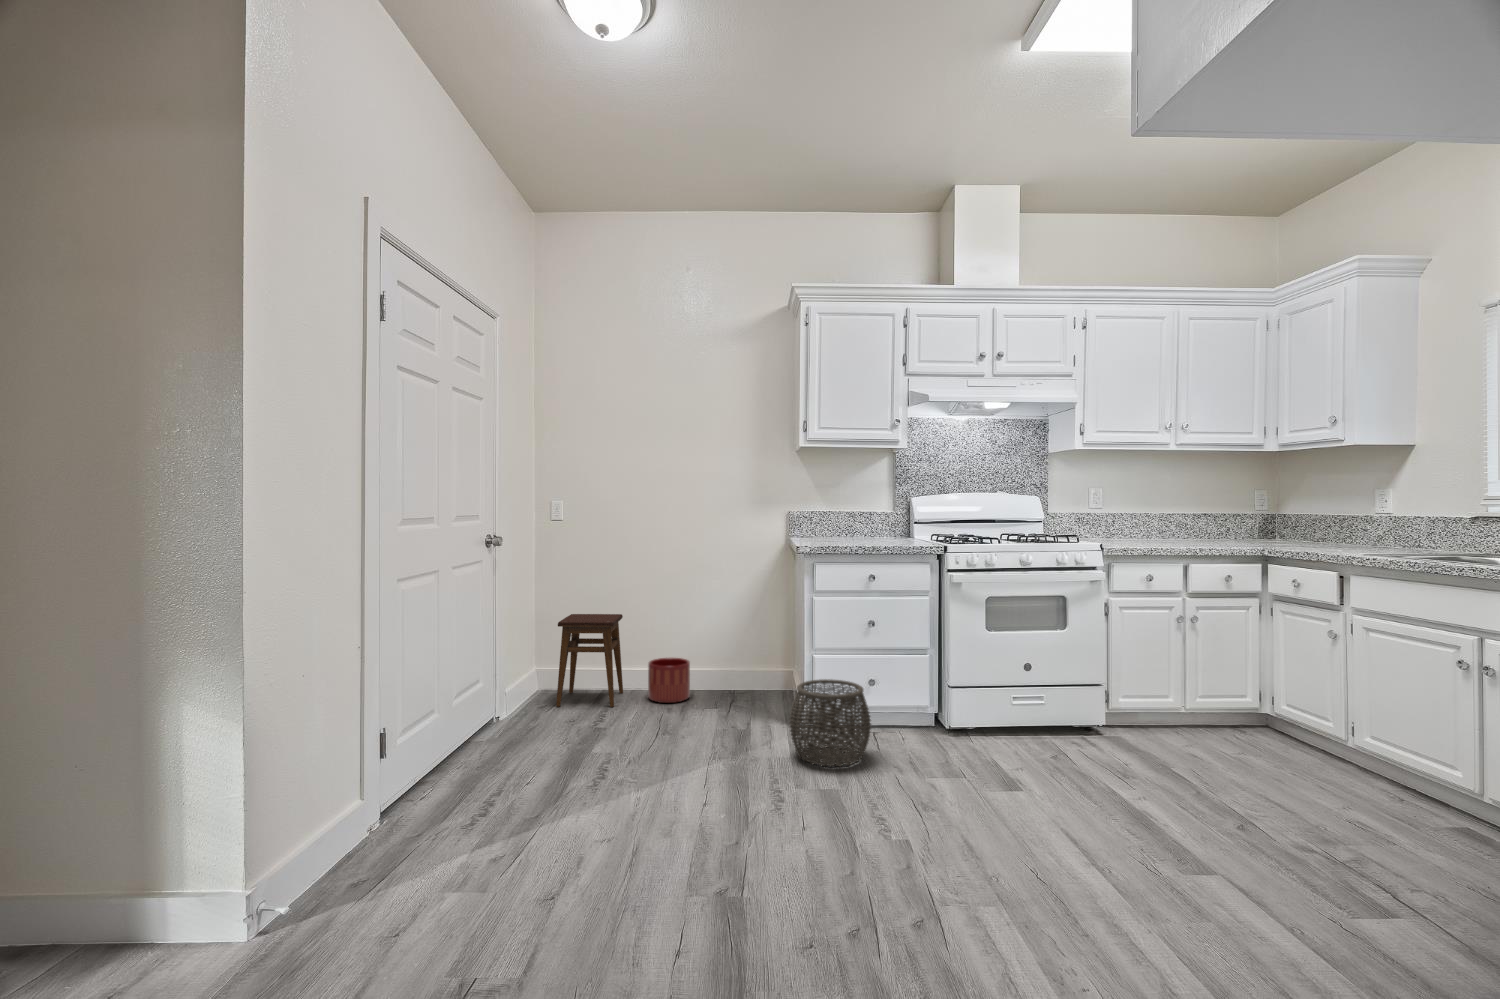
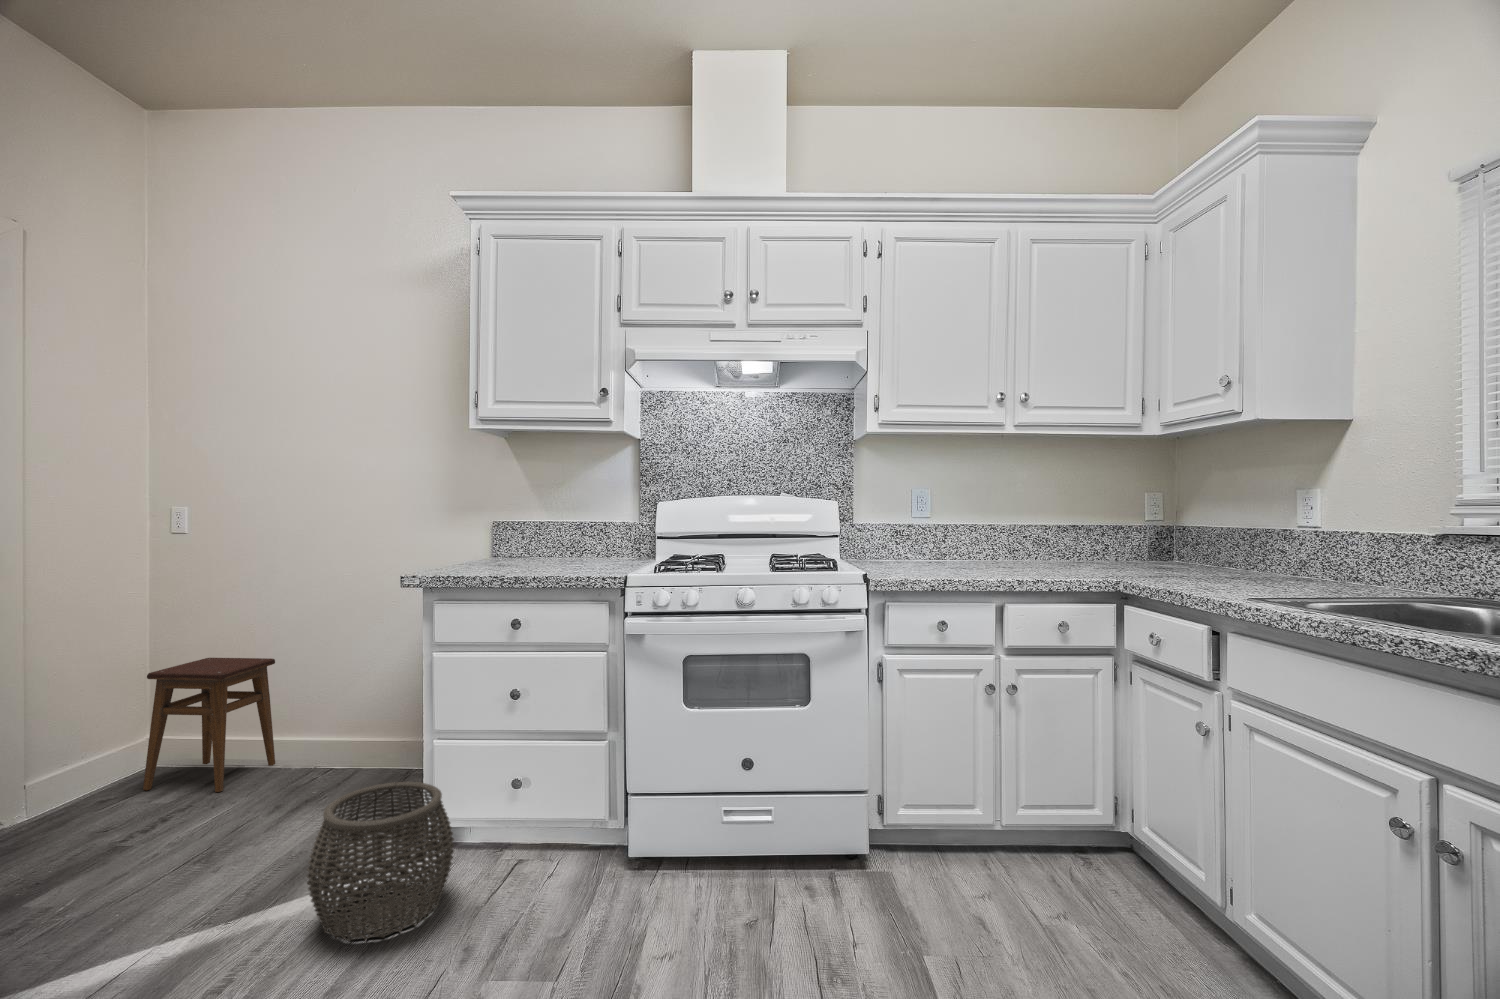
planter: present [648,658,690,703] -> none [286,718,353,786]

